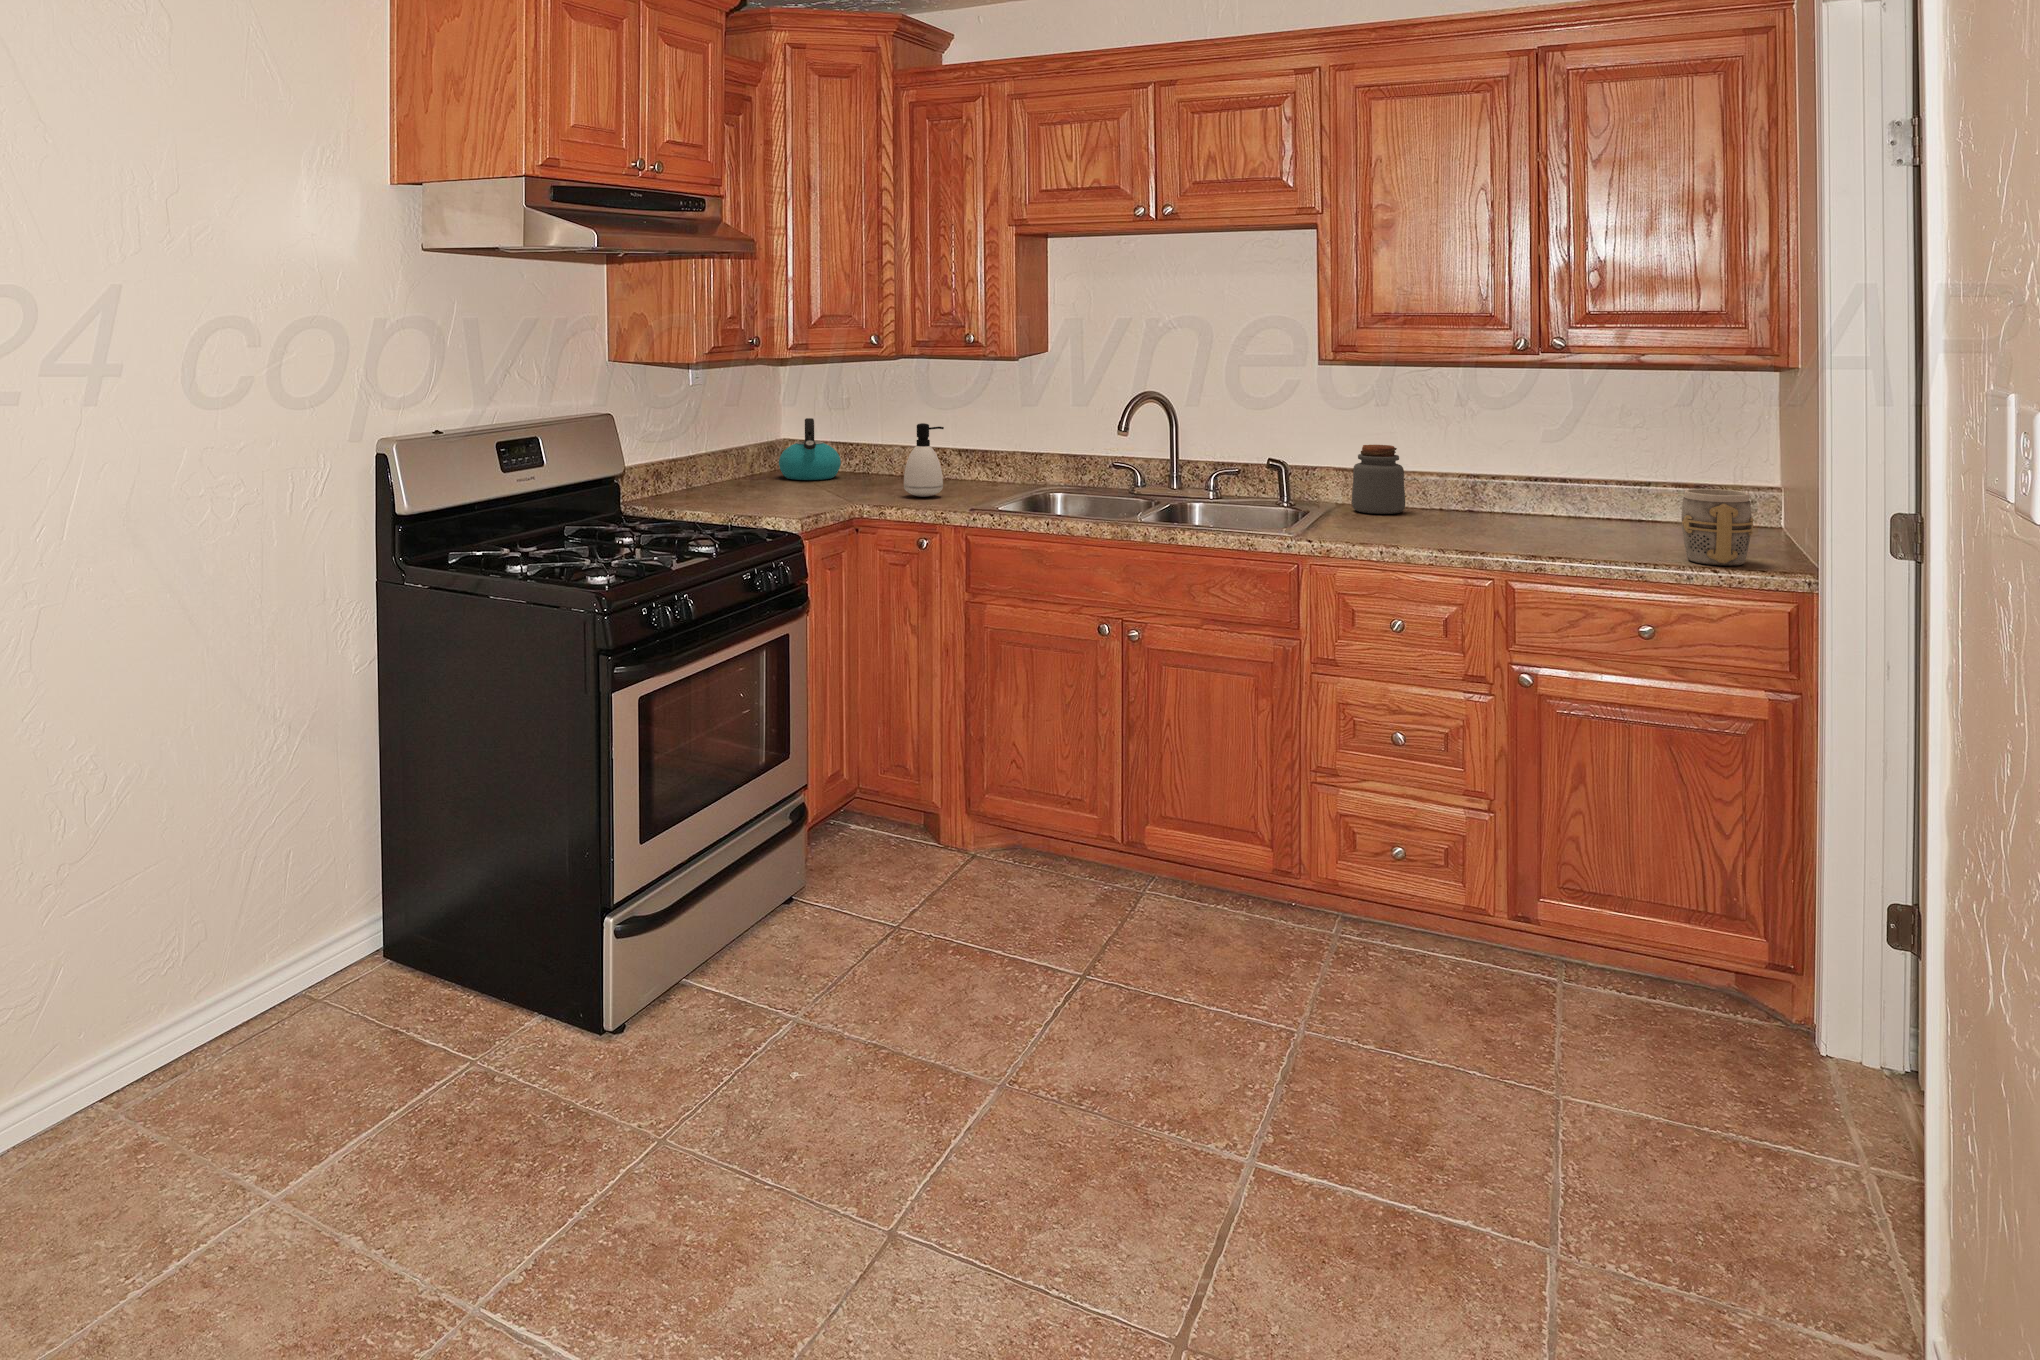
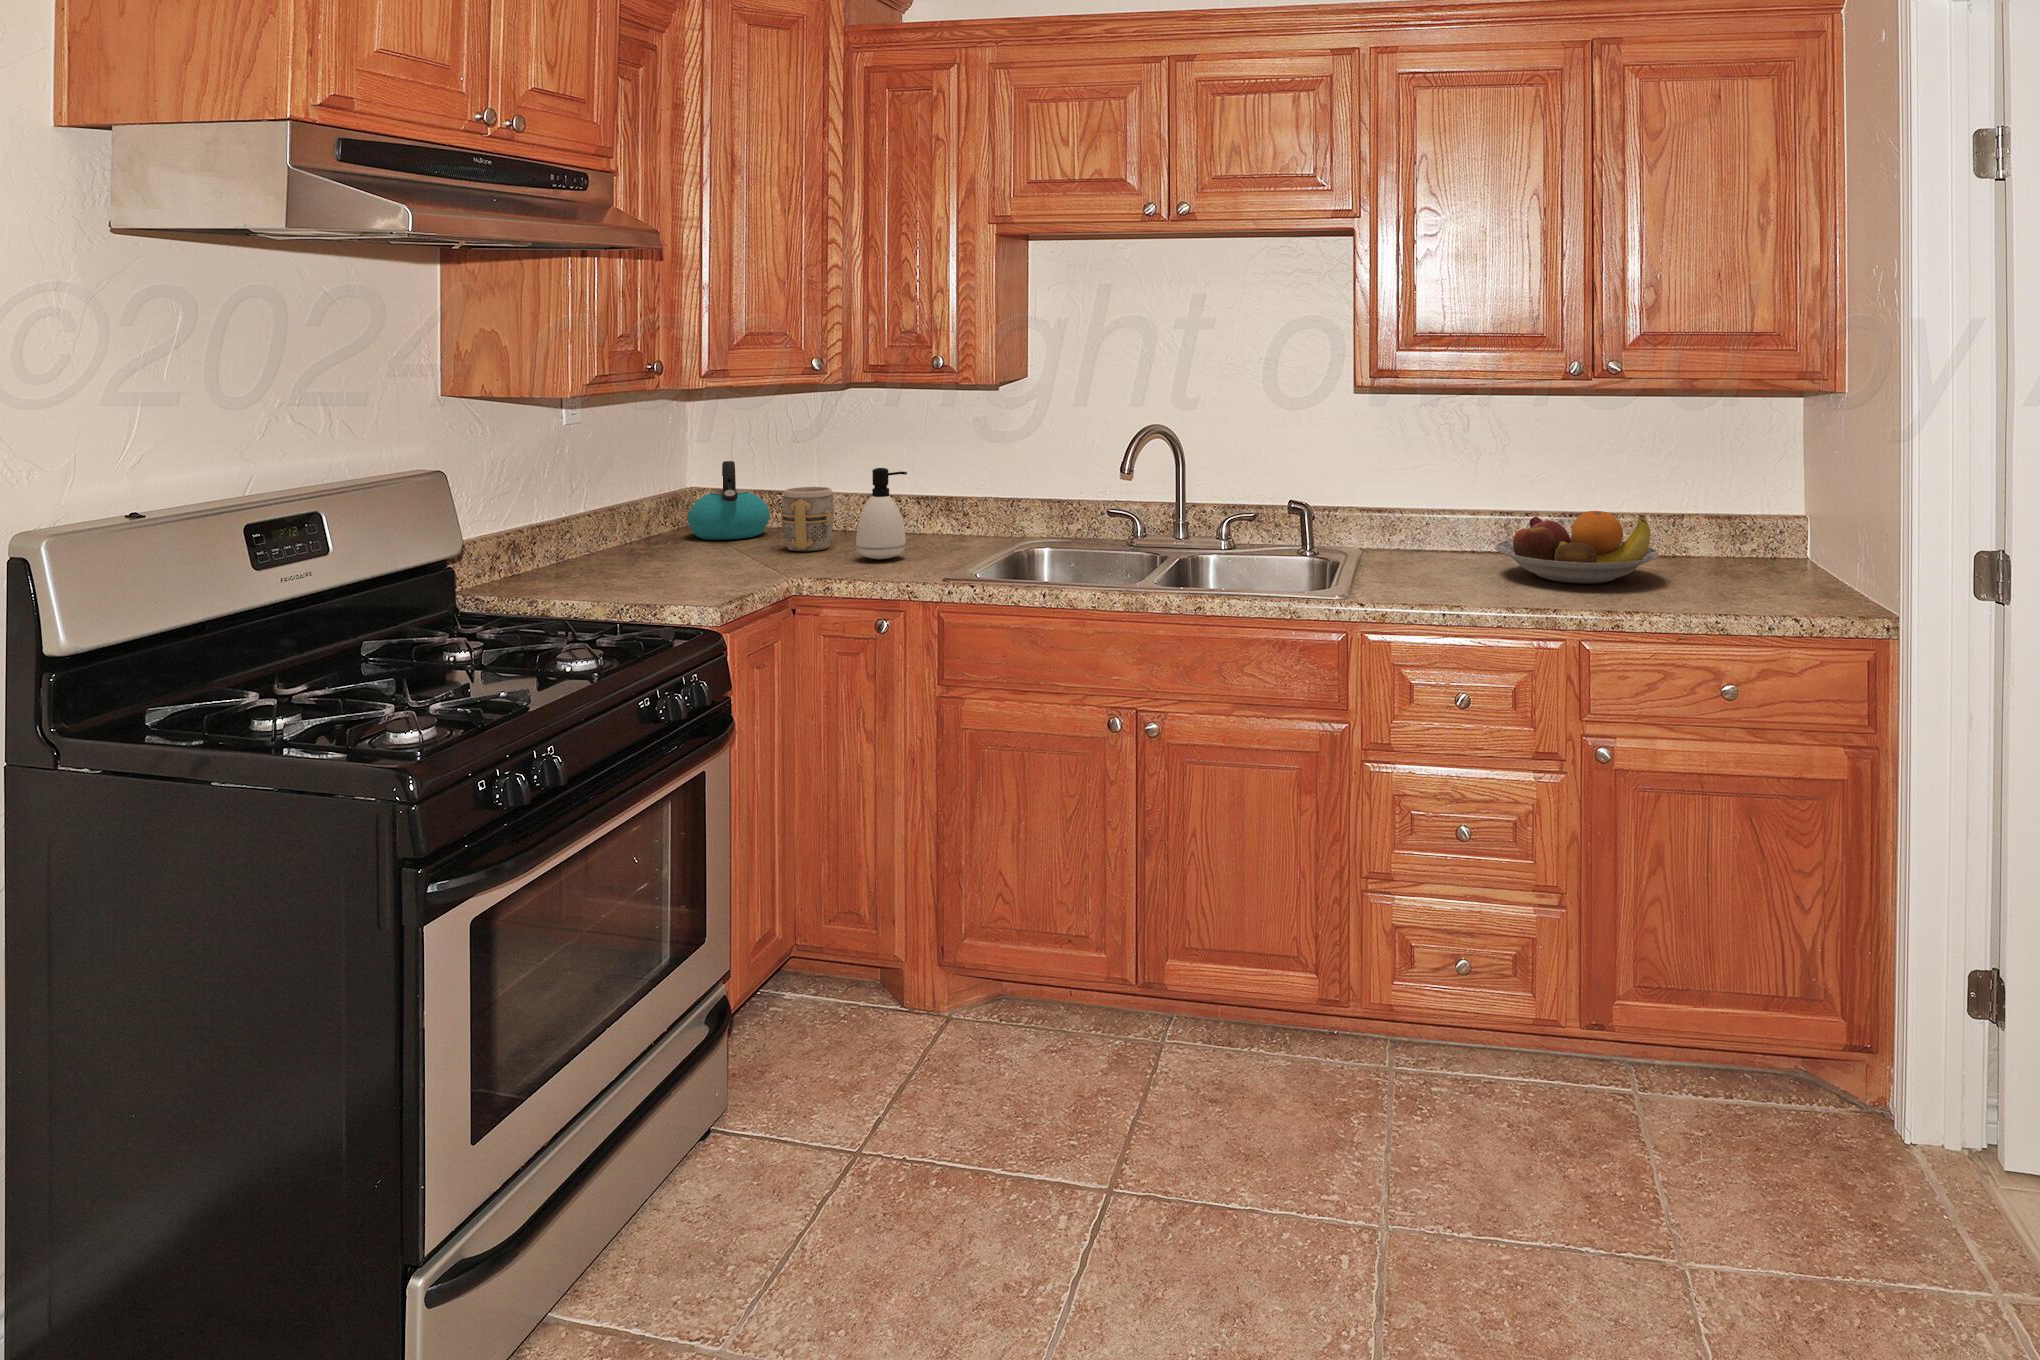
jar: present [1352,445,1405,514] -> none [1376,482,1433,560]
fruit bowl: none [1455,472,1616,537] -> present [1495,511,1659,584]
mug: present [1681,489,1754,566] -> present [781,487,834,551]

